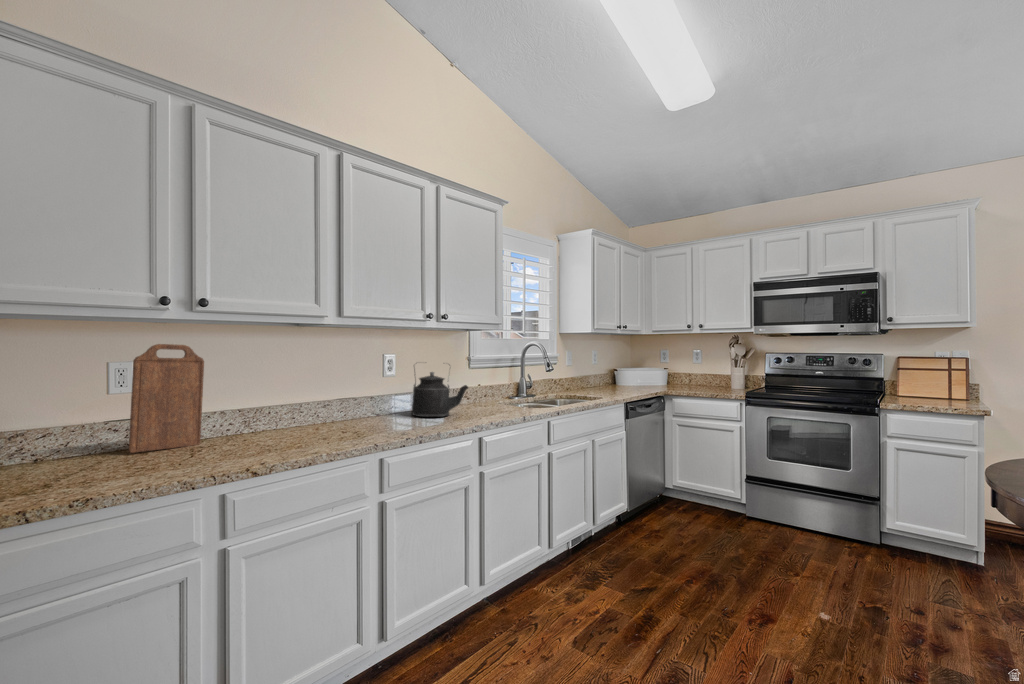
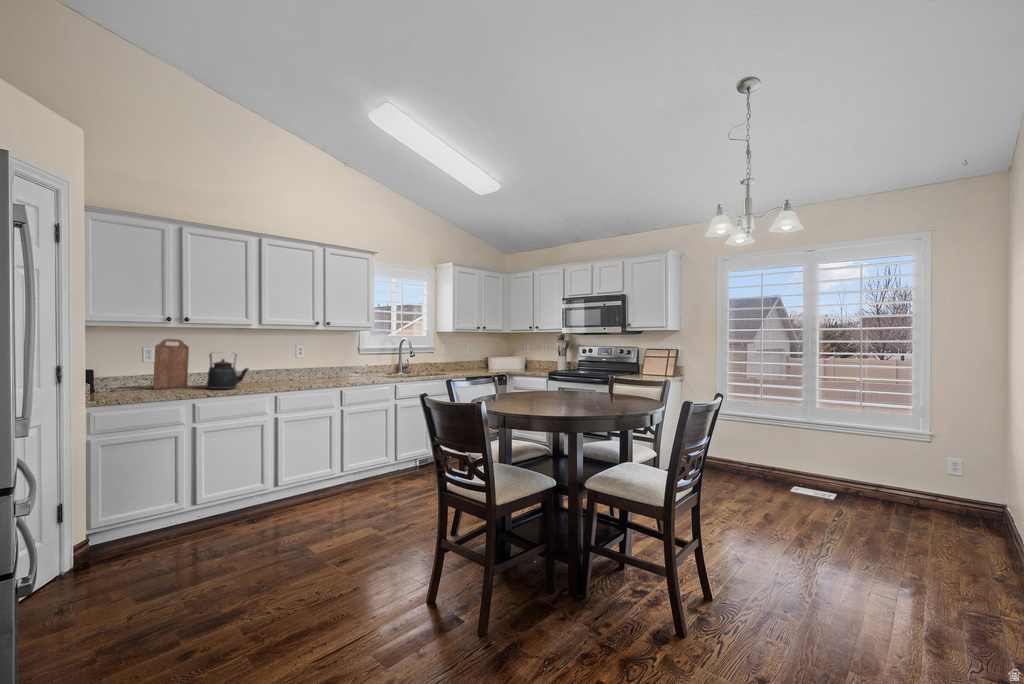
kettle: present [412,369,468,417] -> present [207,353,249,389]

